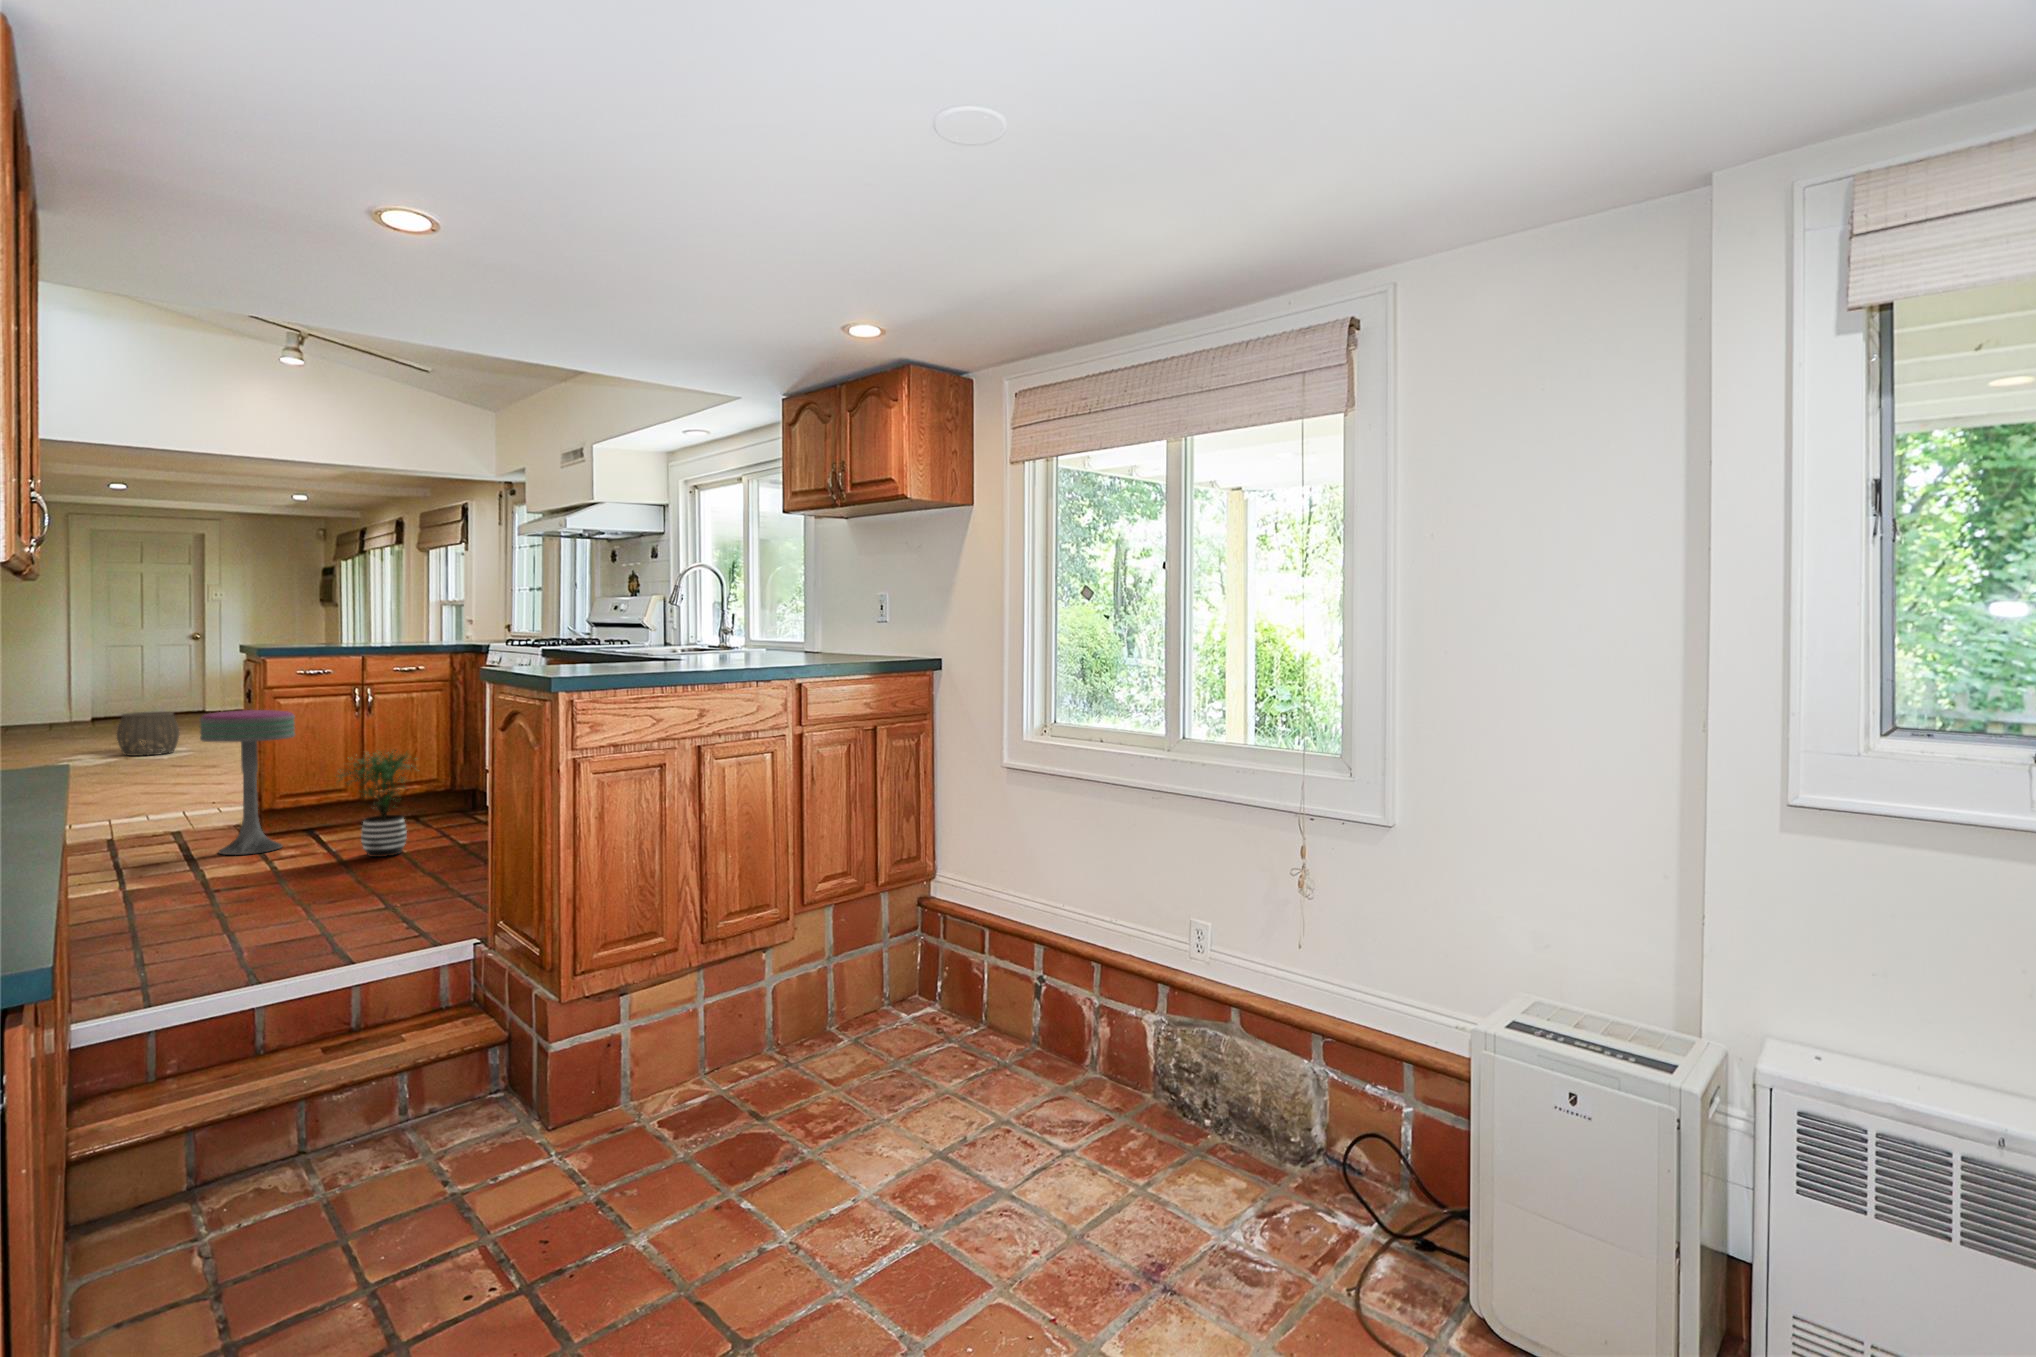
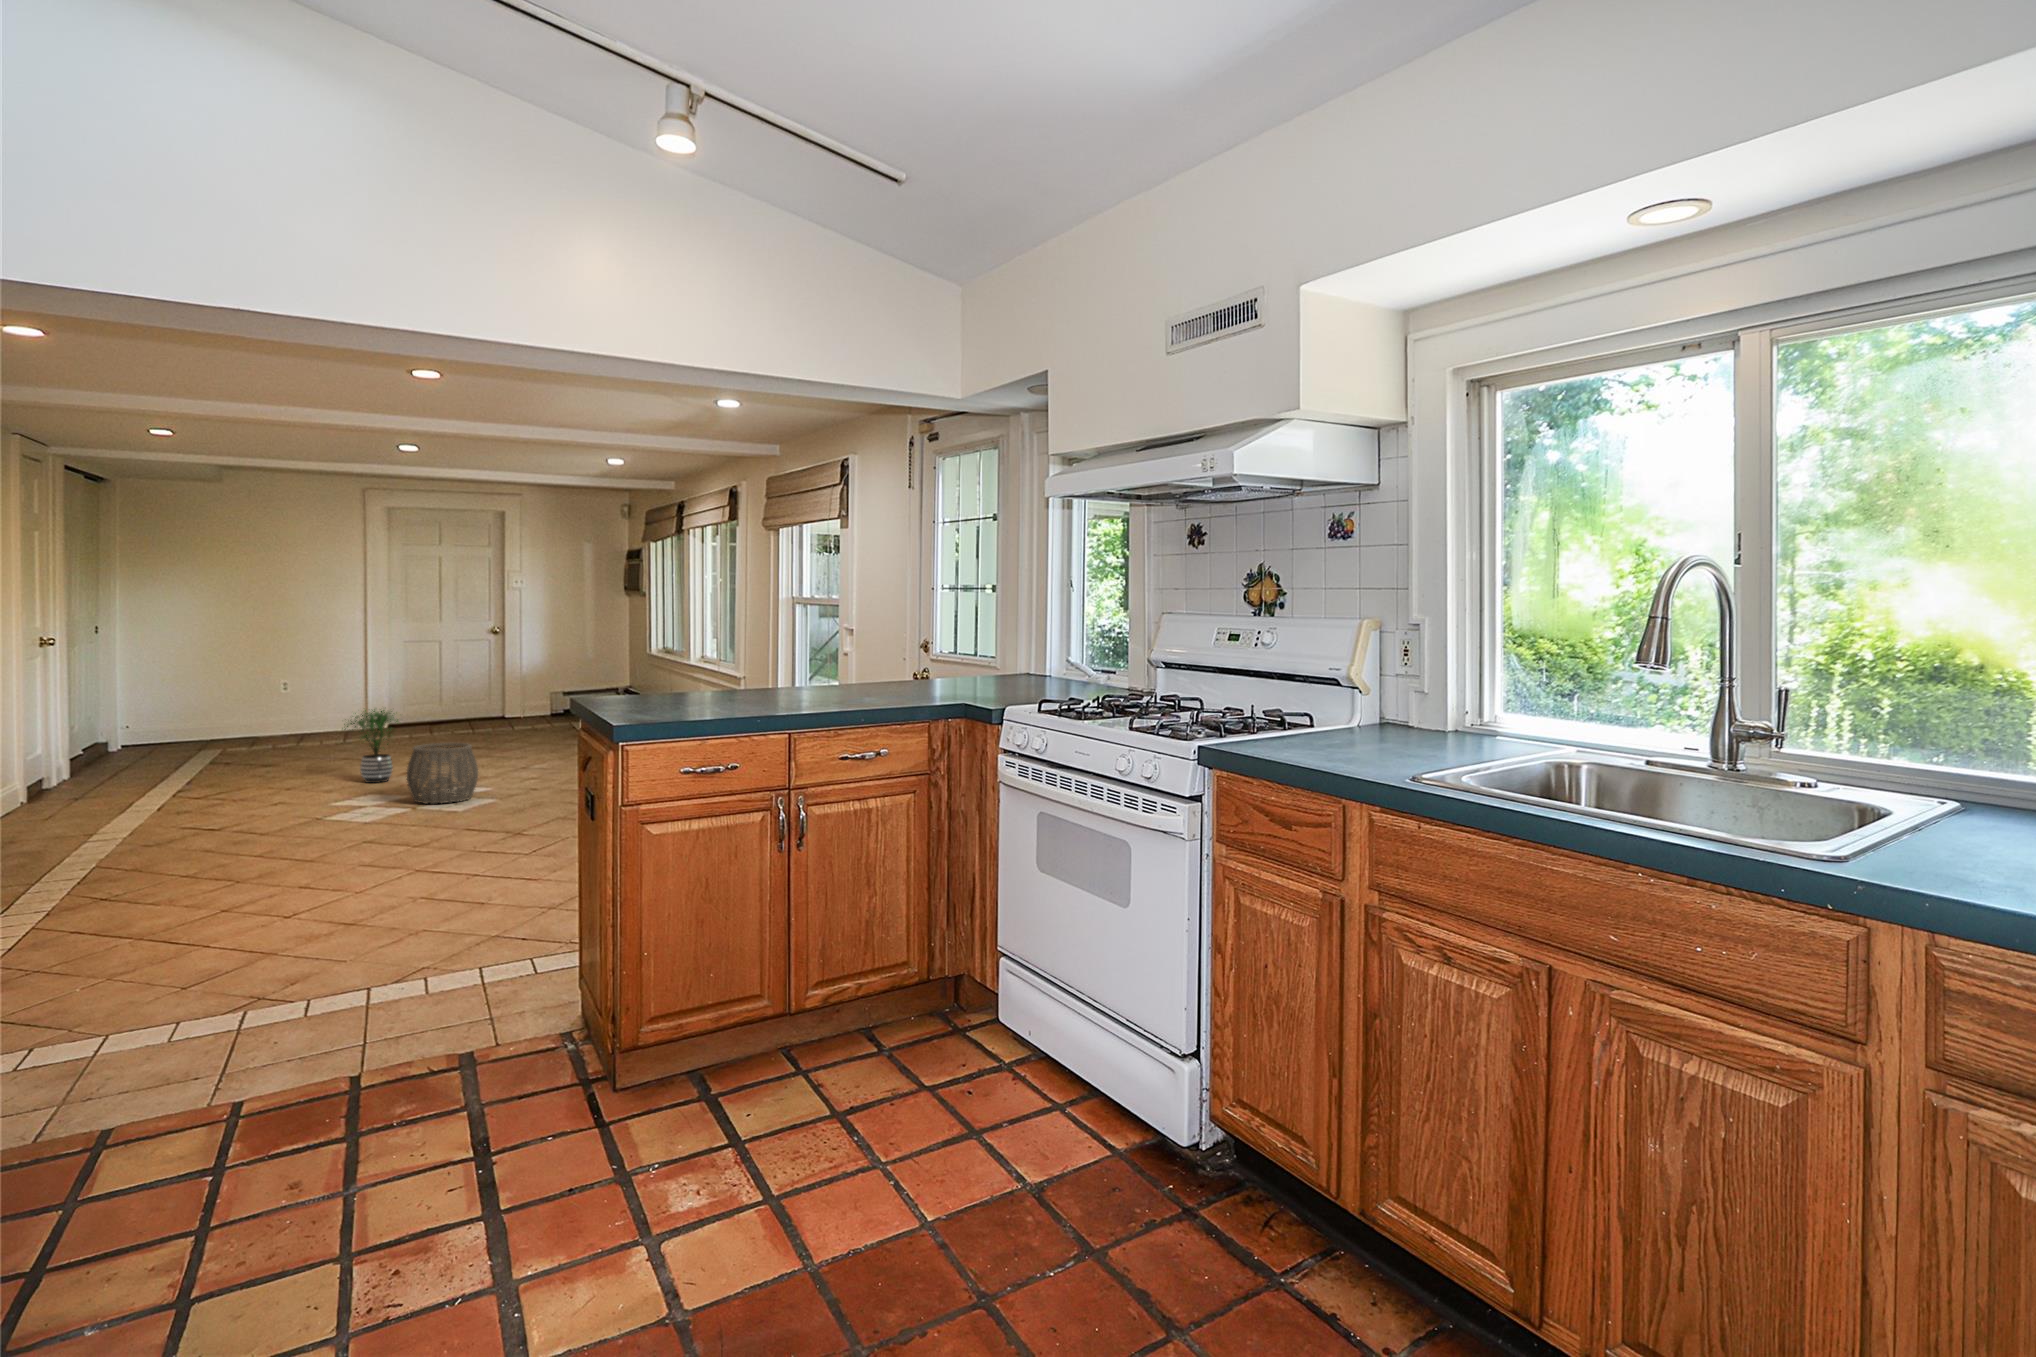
bar stool: present [200,710,295,855] -> none [516,859,692,1194]
potted plant: present [336,750,414,857] -> present [344,709,398,783]

